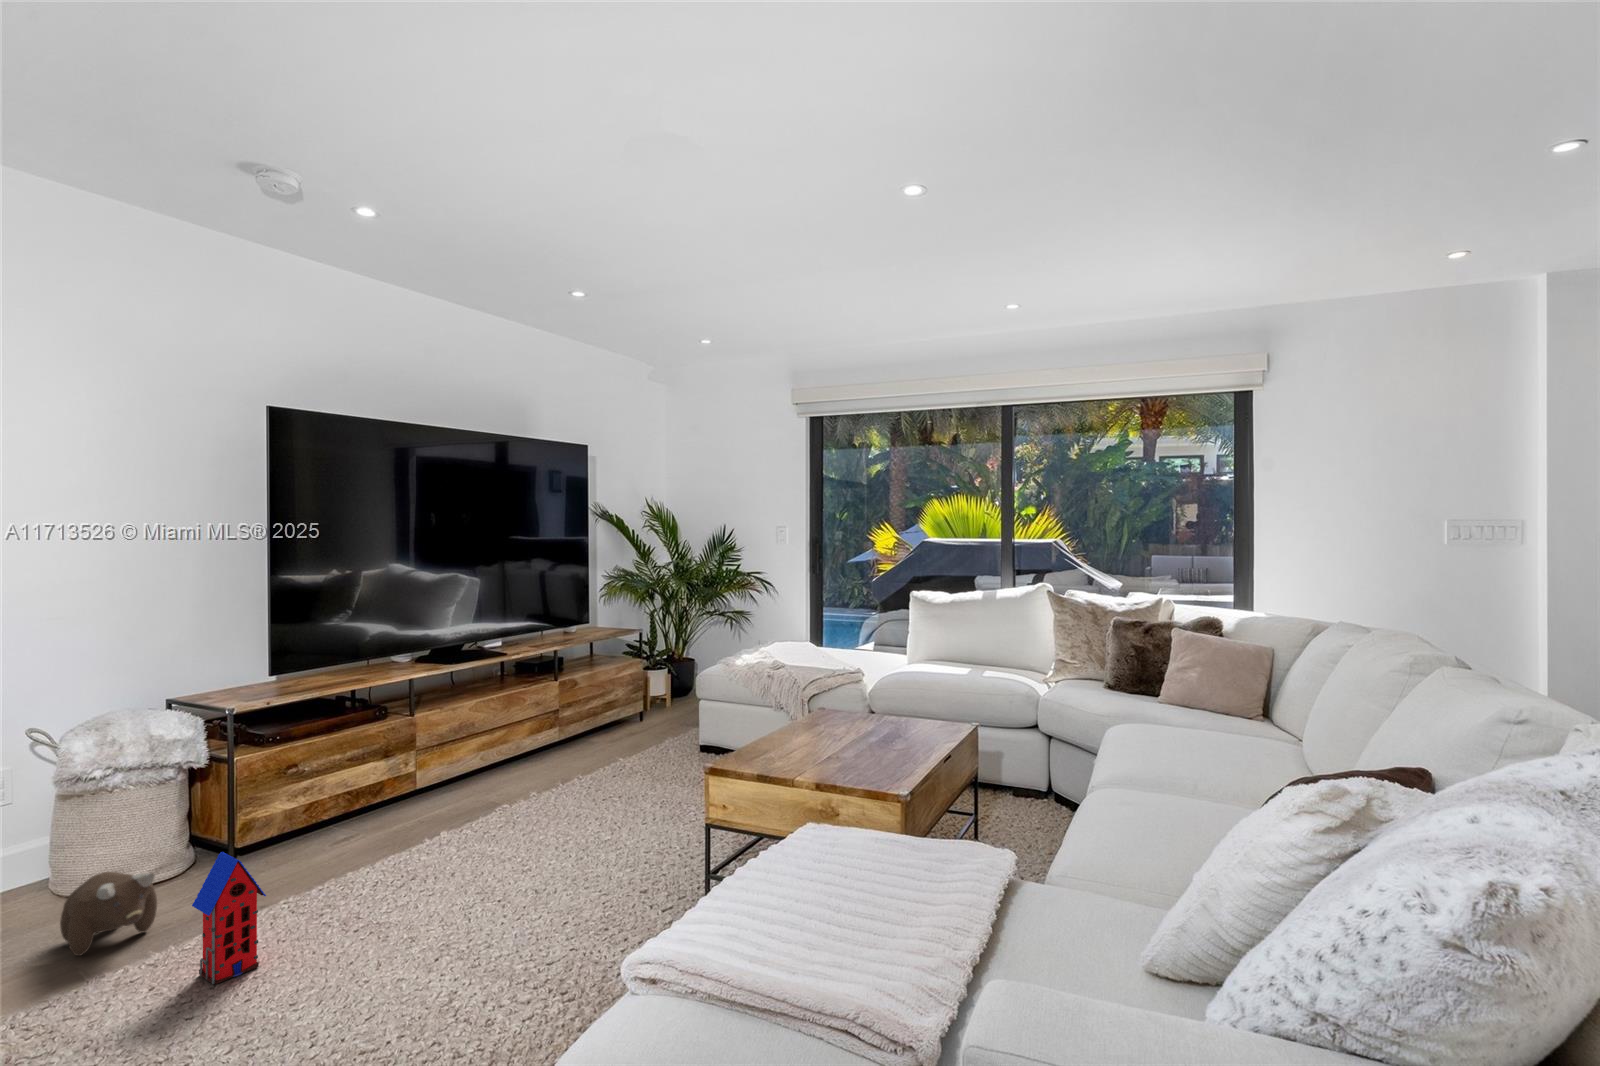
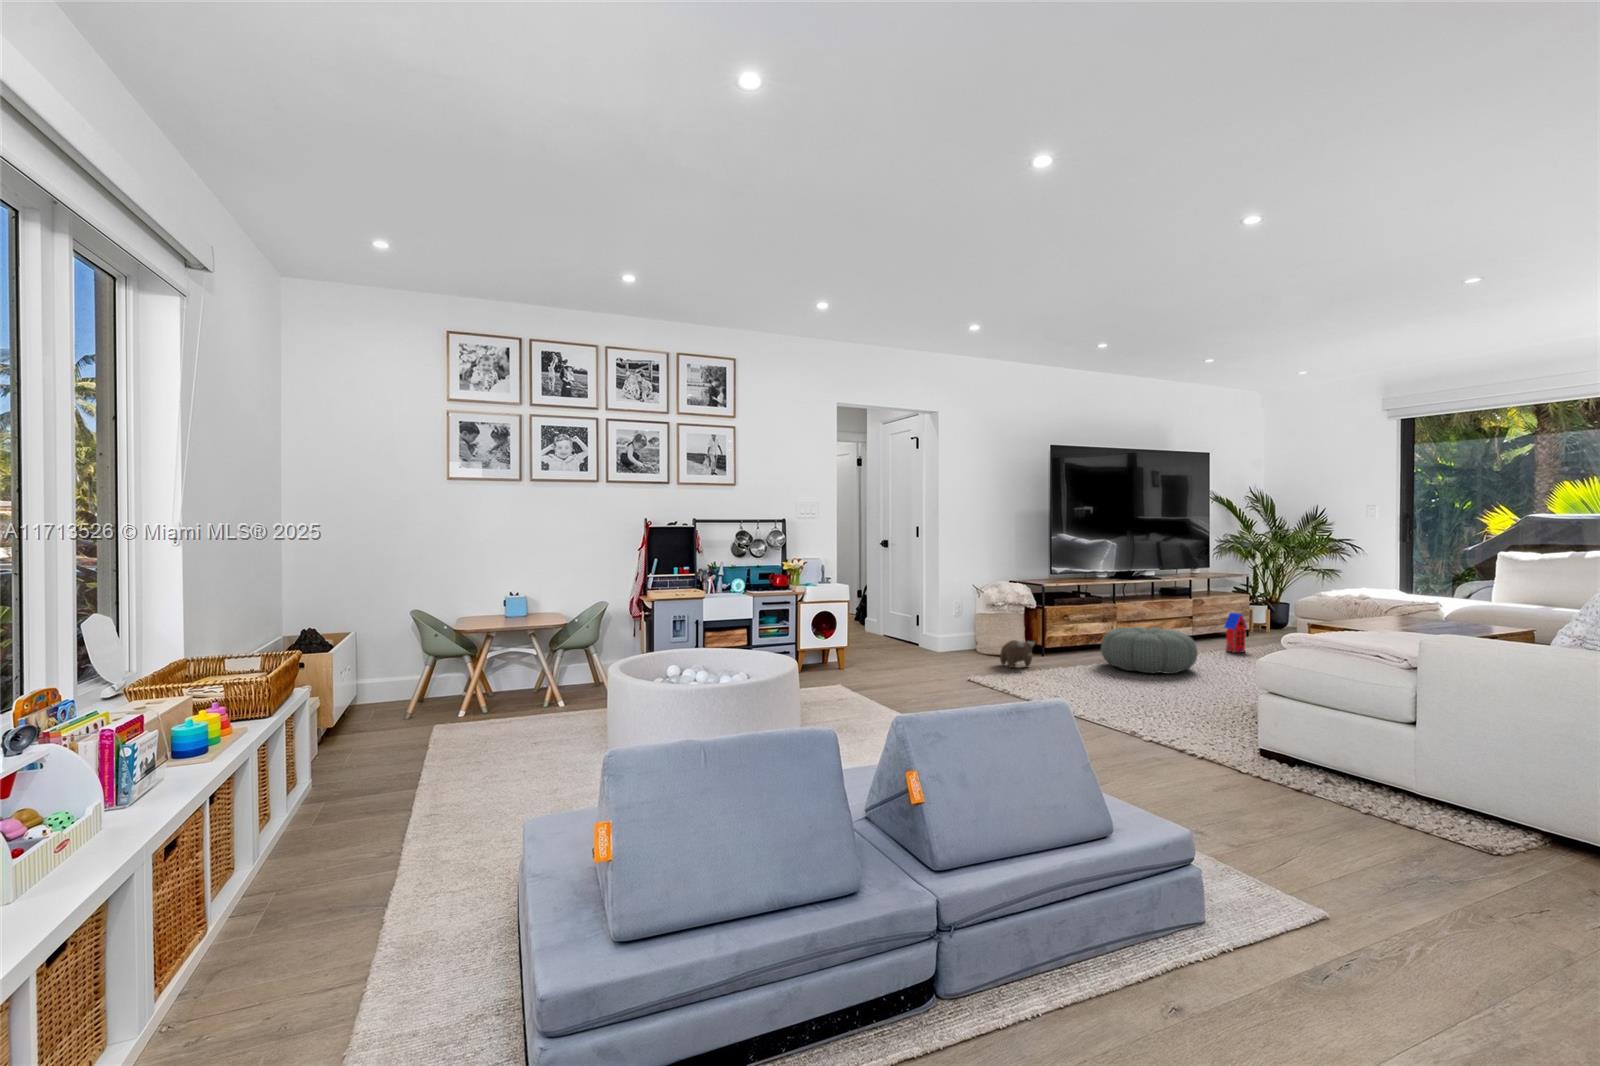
pouf: none [343,772,538,892] -> present [1101,627,1198,674]
toy house: present [192,852,266,984] -> present [1224,613,1247,653]

